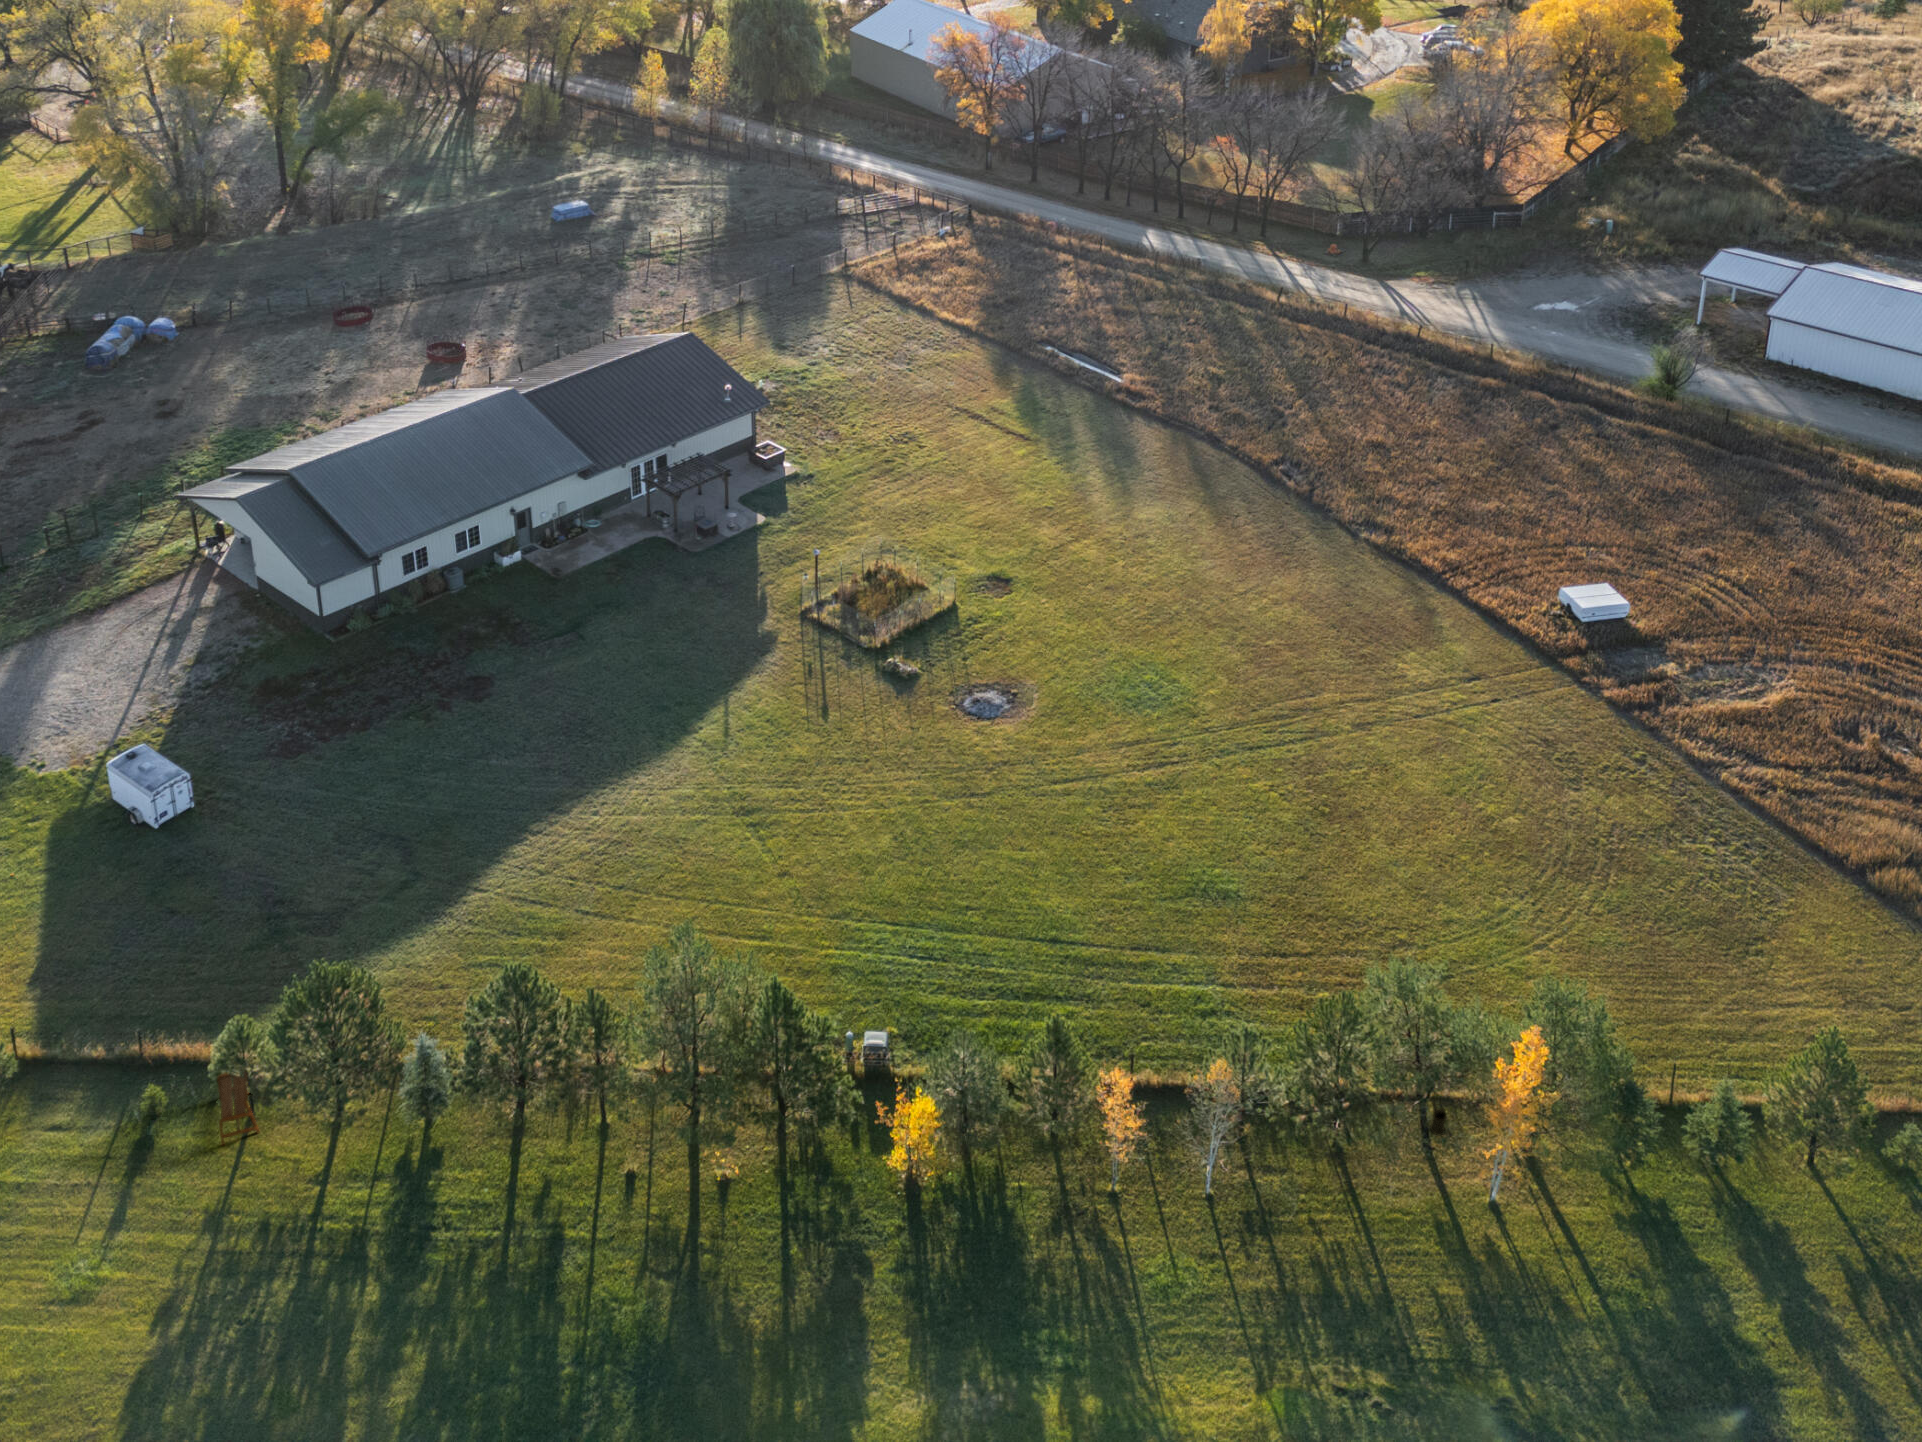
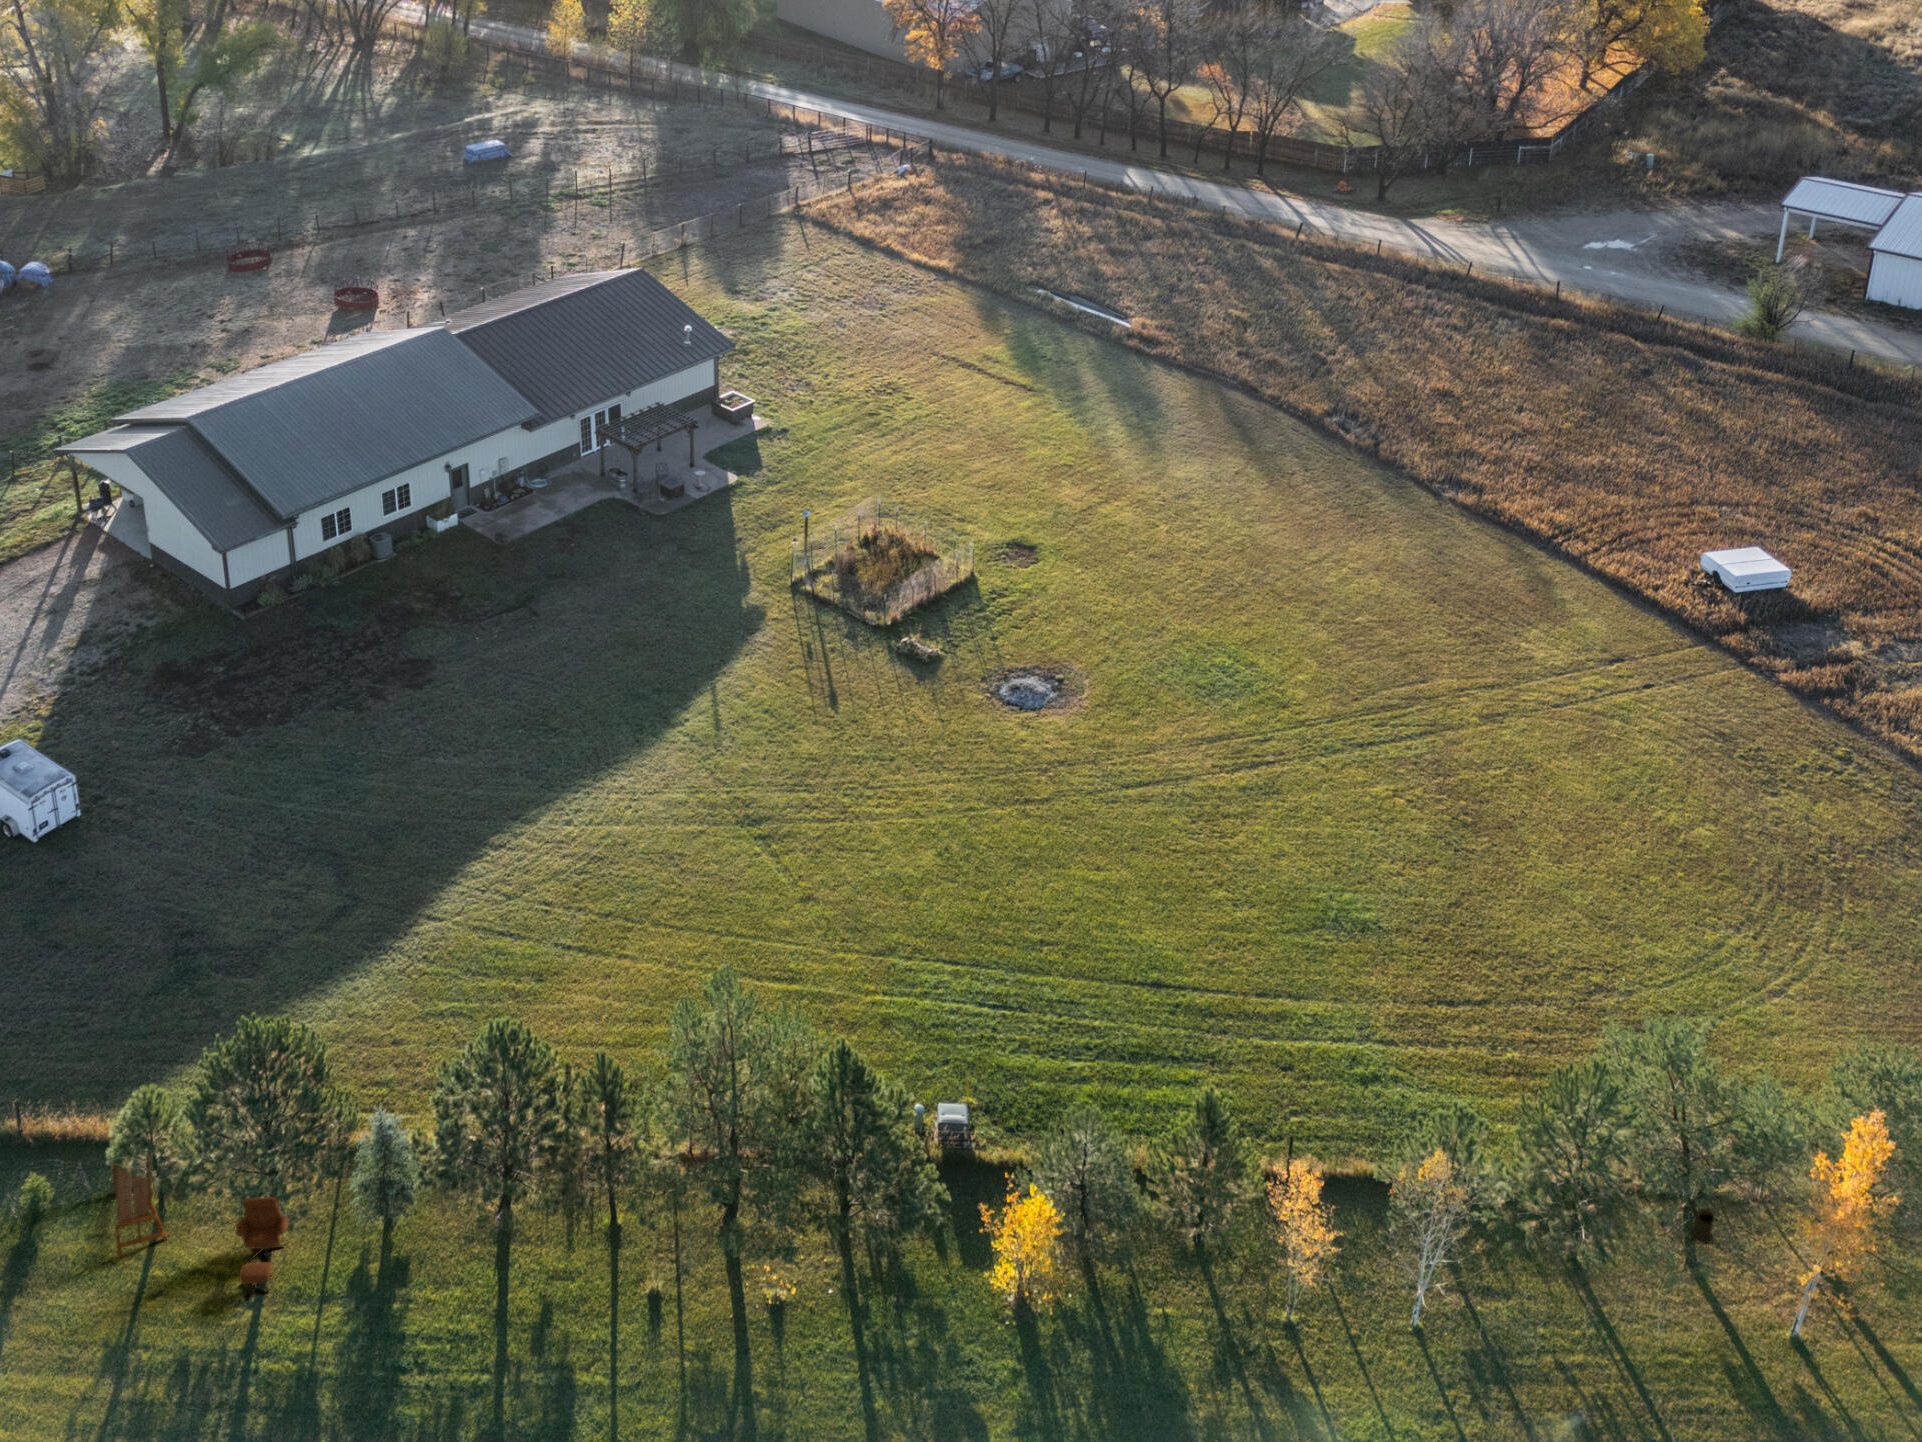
lounge chair: none [312,1099,352,1174] -> present [236,1197,288,1297]

